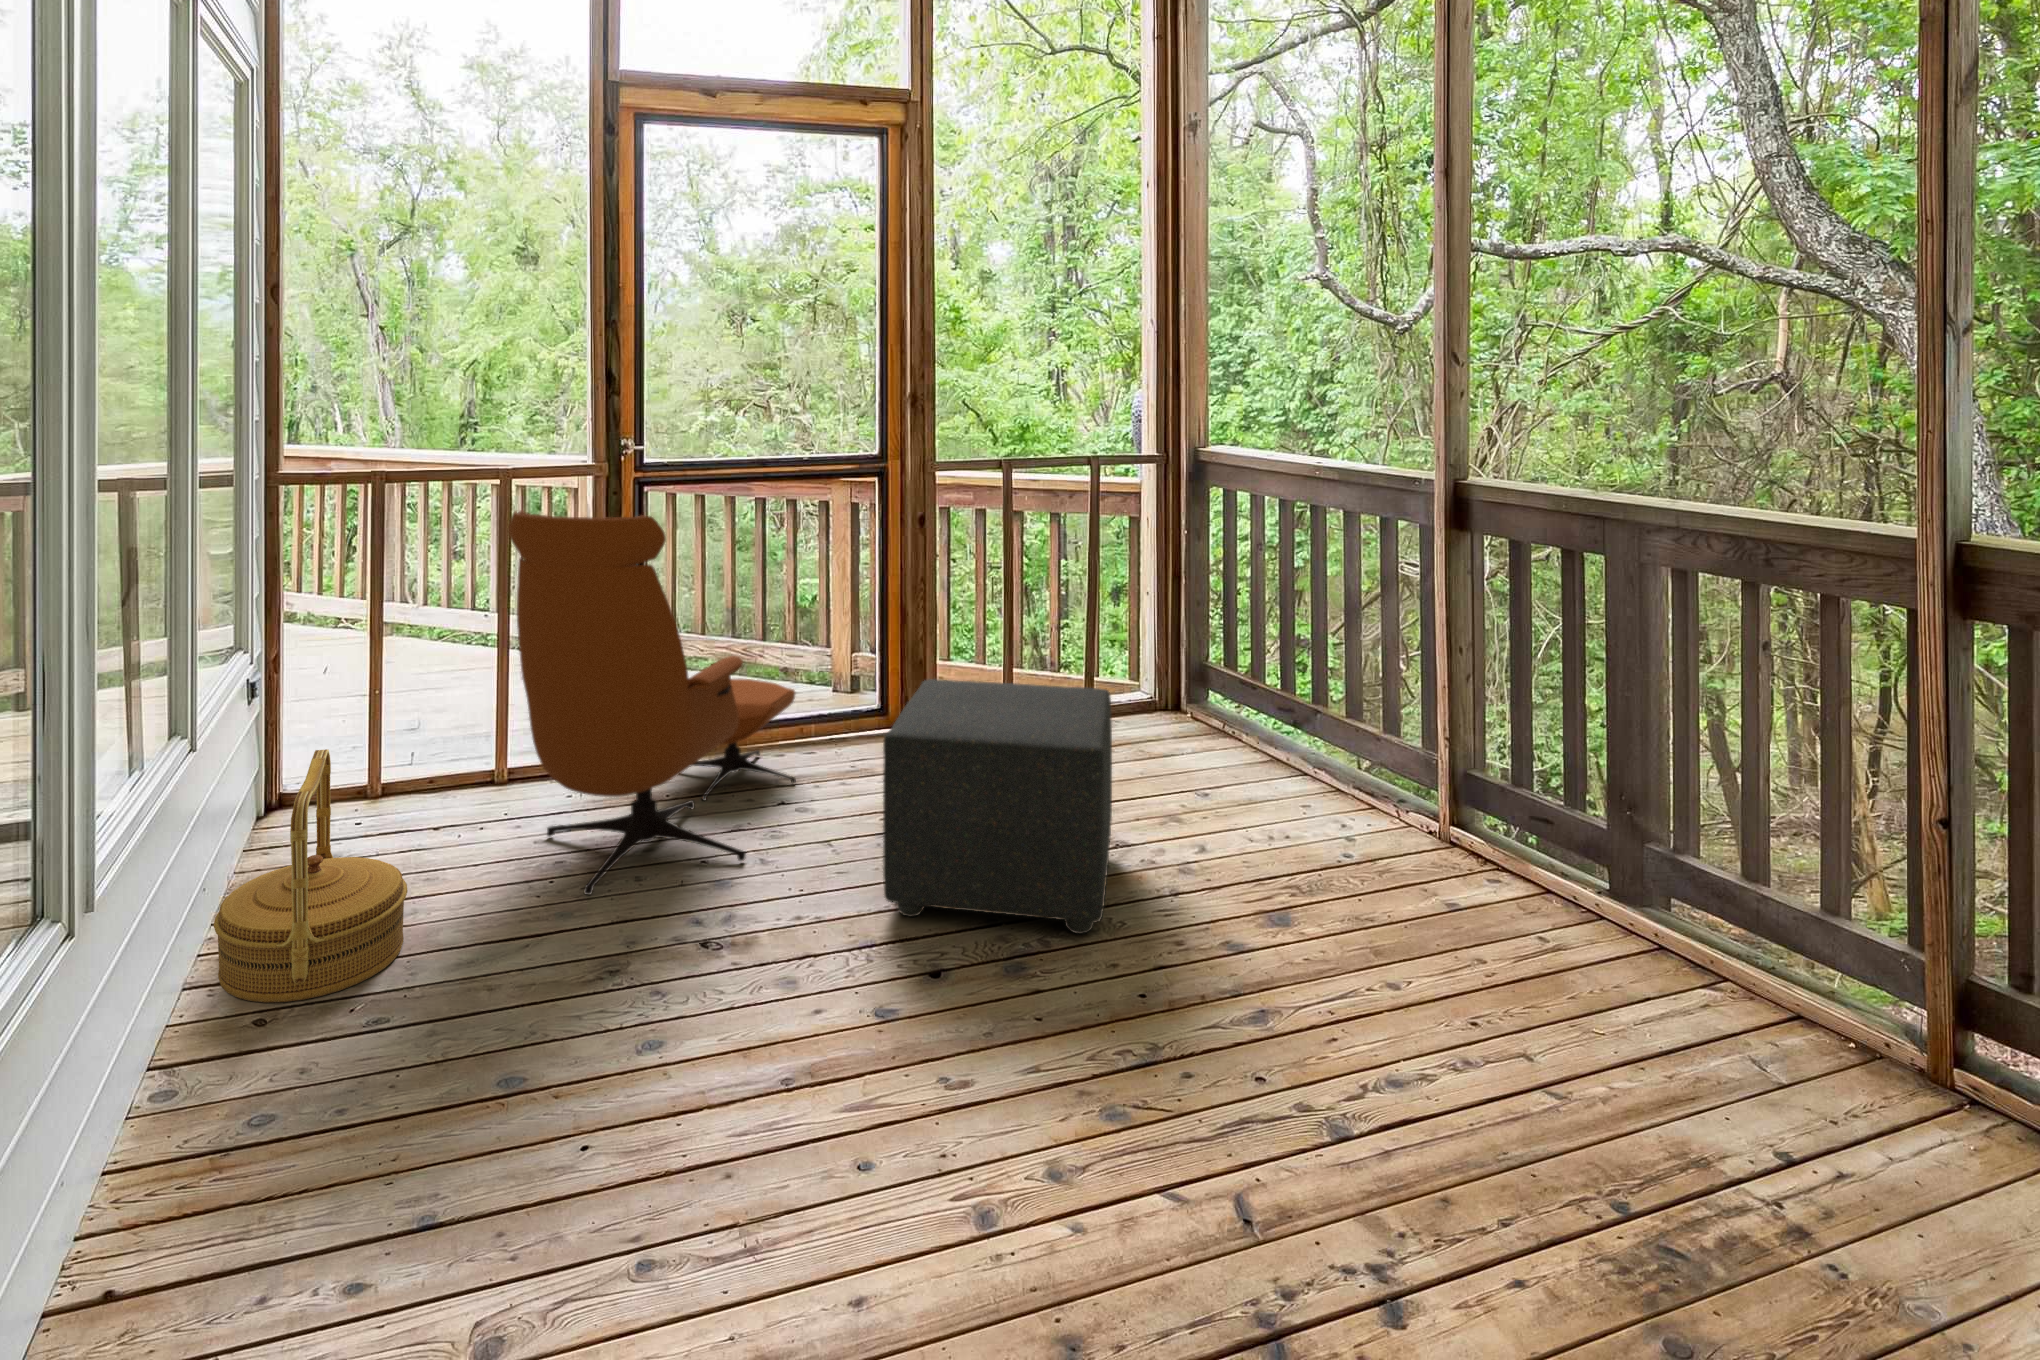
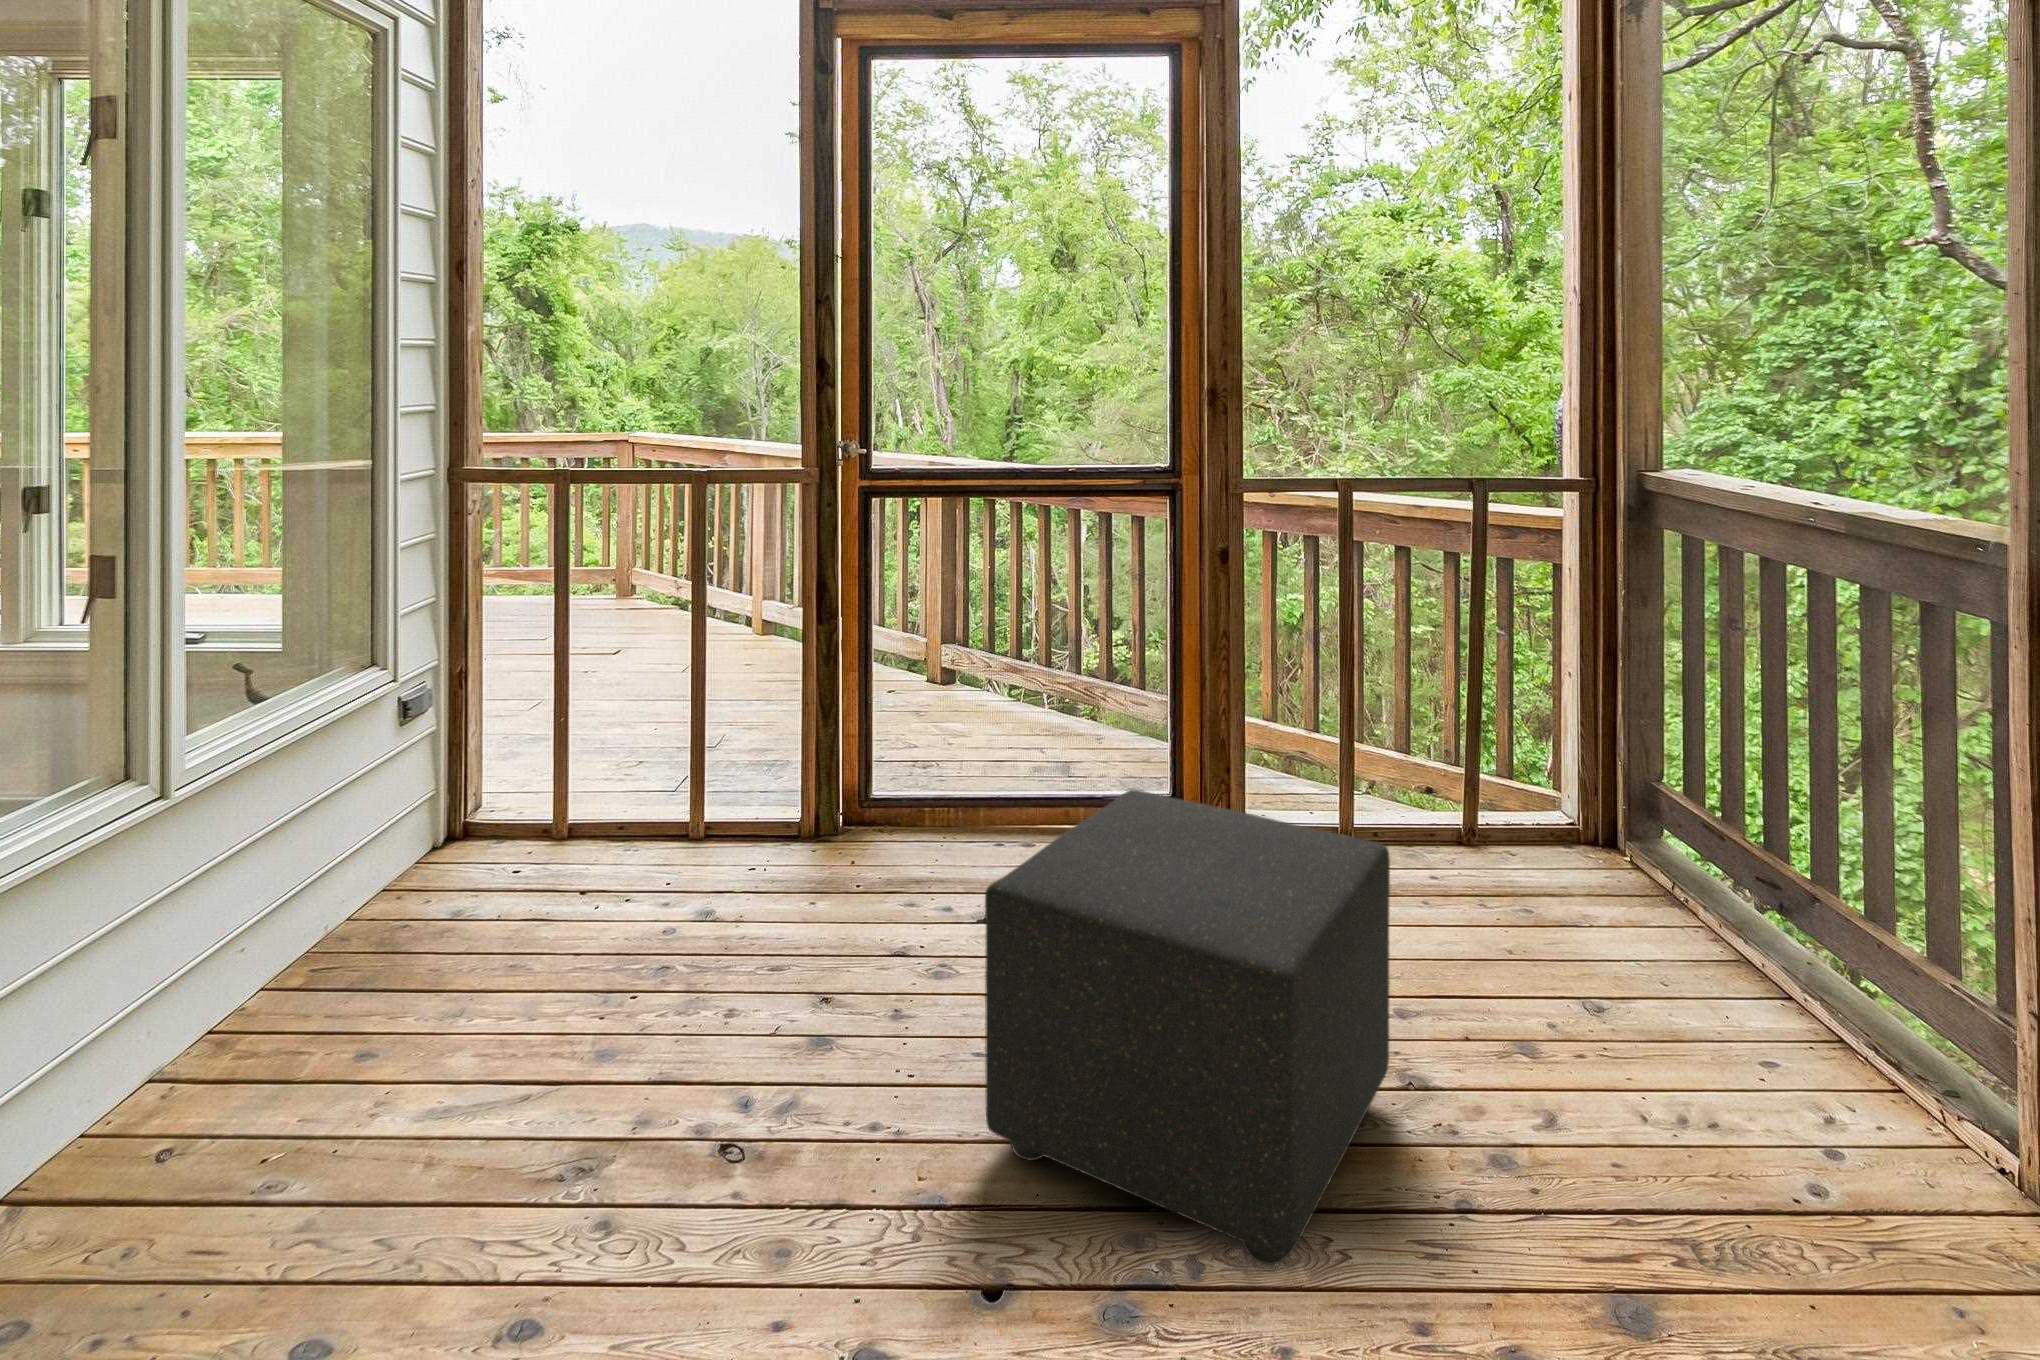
lounge chair: present [508,510,796,895] -> none [574,526,1031,1024]
woven basket: present [214,749,408,1003] -> none [184,799,430,1122]

